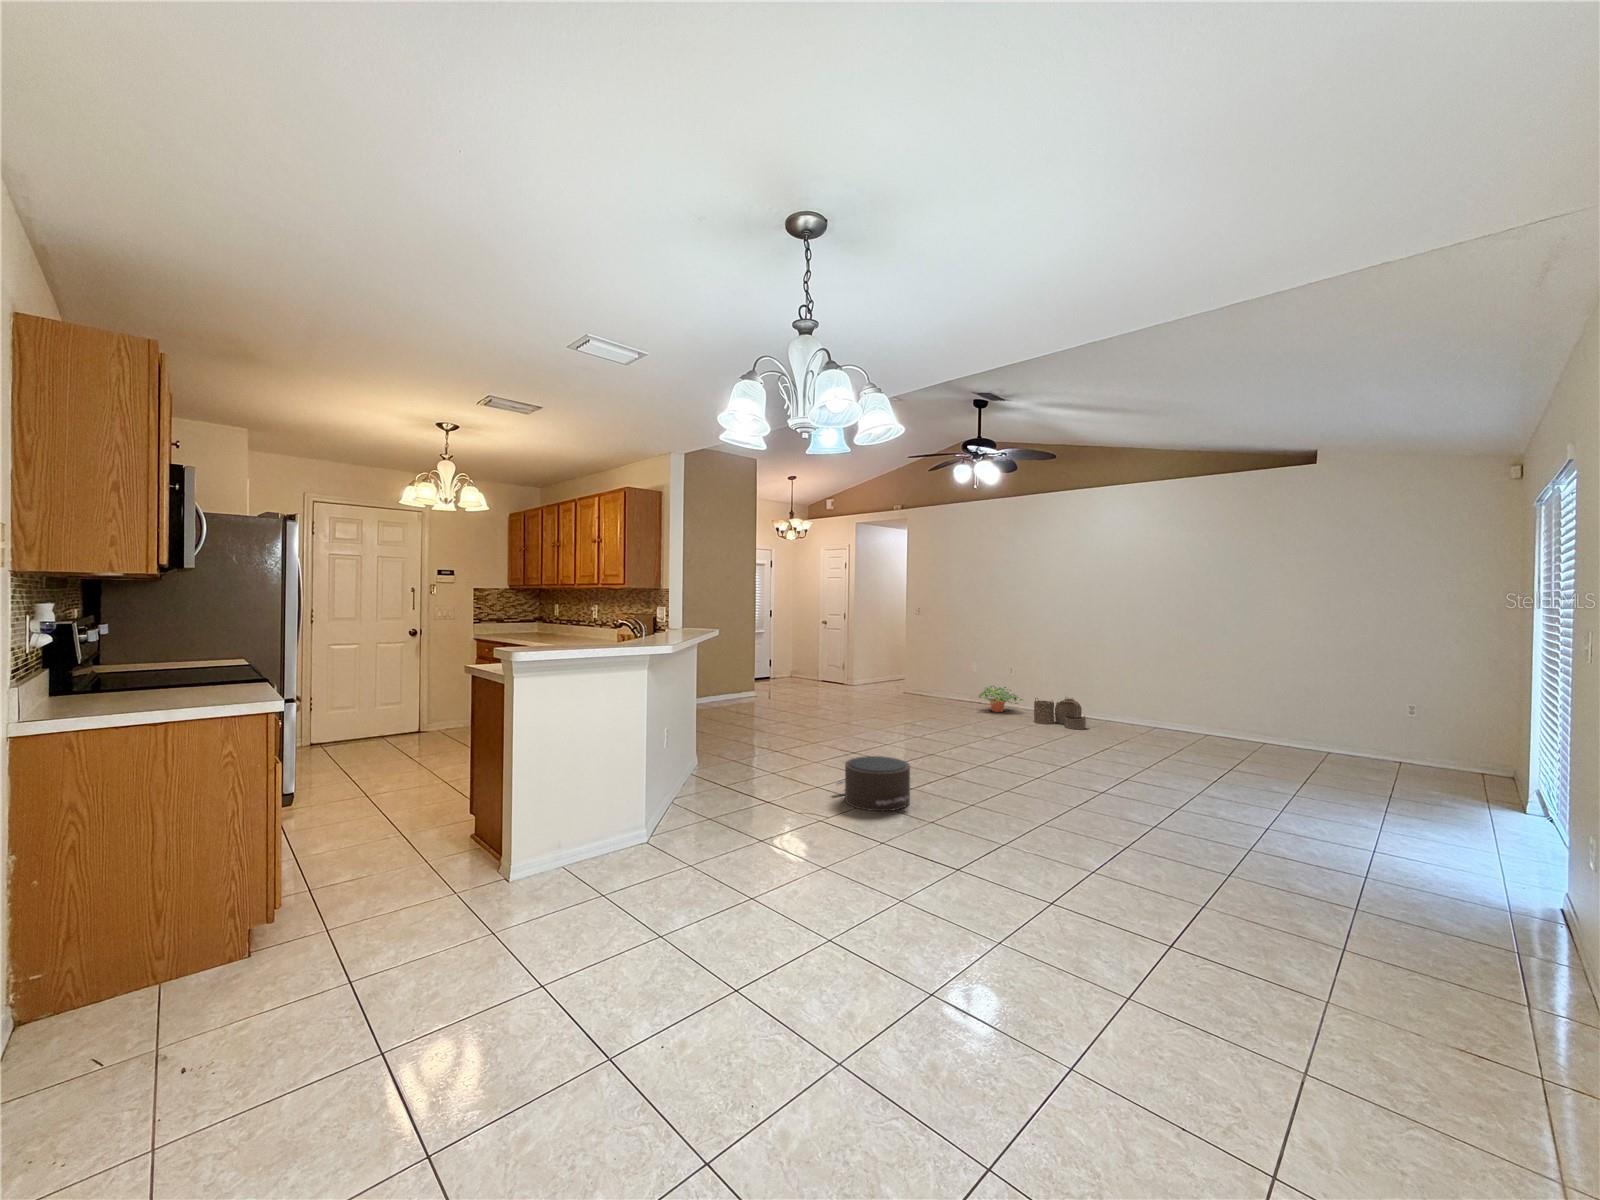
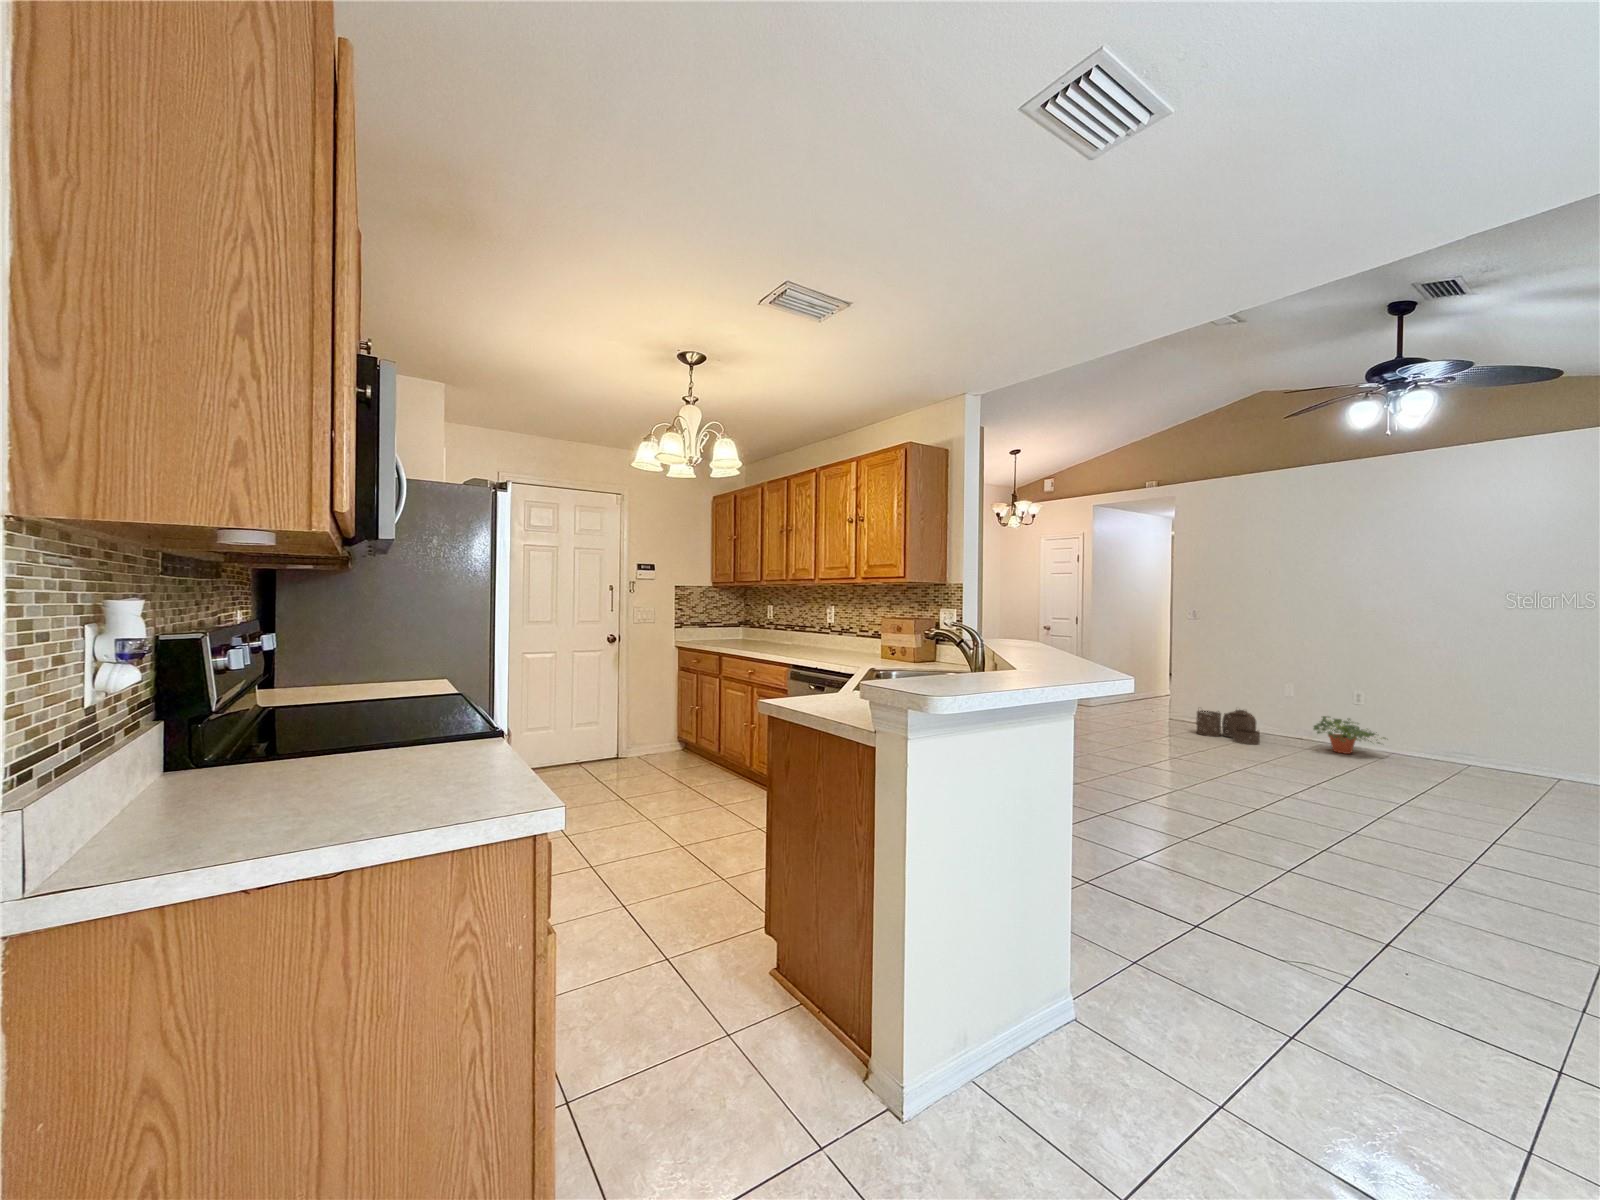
woven basket: present [1034,698,1086,730] -> present [1196,710,1260,745]
pouf: present [836,756,910,811] -> none [1310,858,1519,976]

